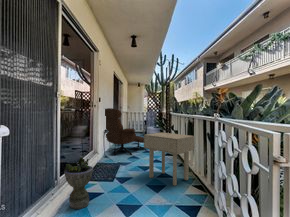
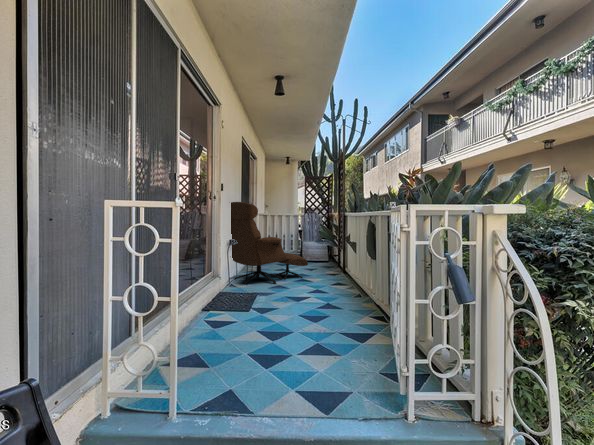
side table: present [144,133,194,186] -> none [296,239,376,318]
planter: present [64,157,93,209] -> none [180,267,221,337]

